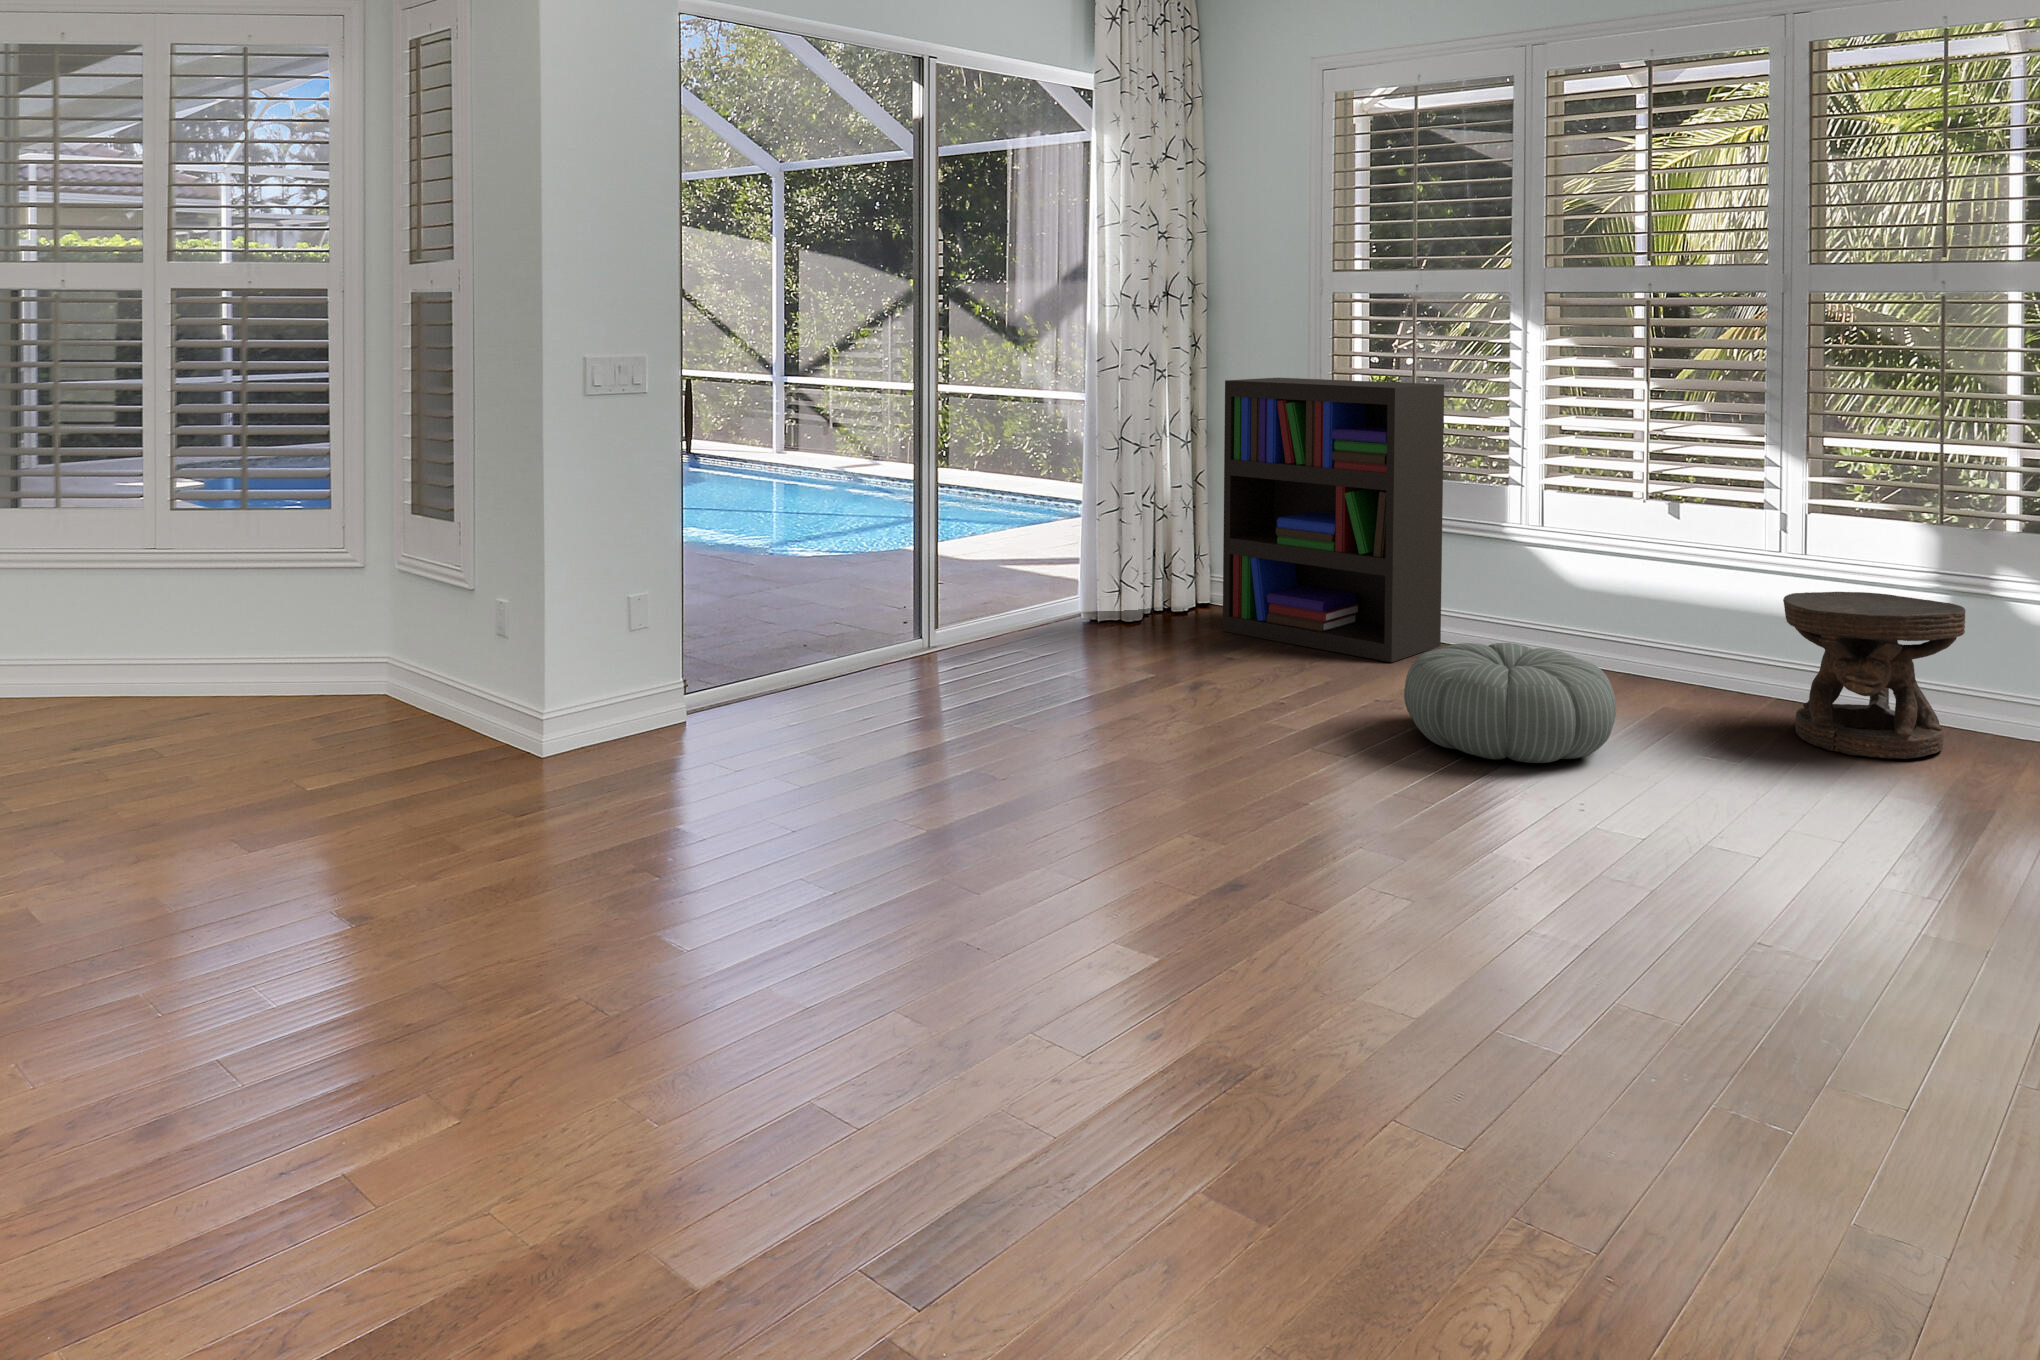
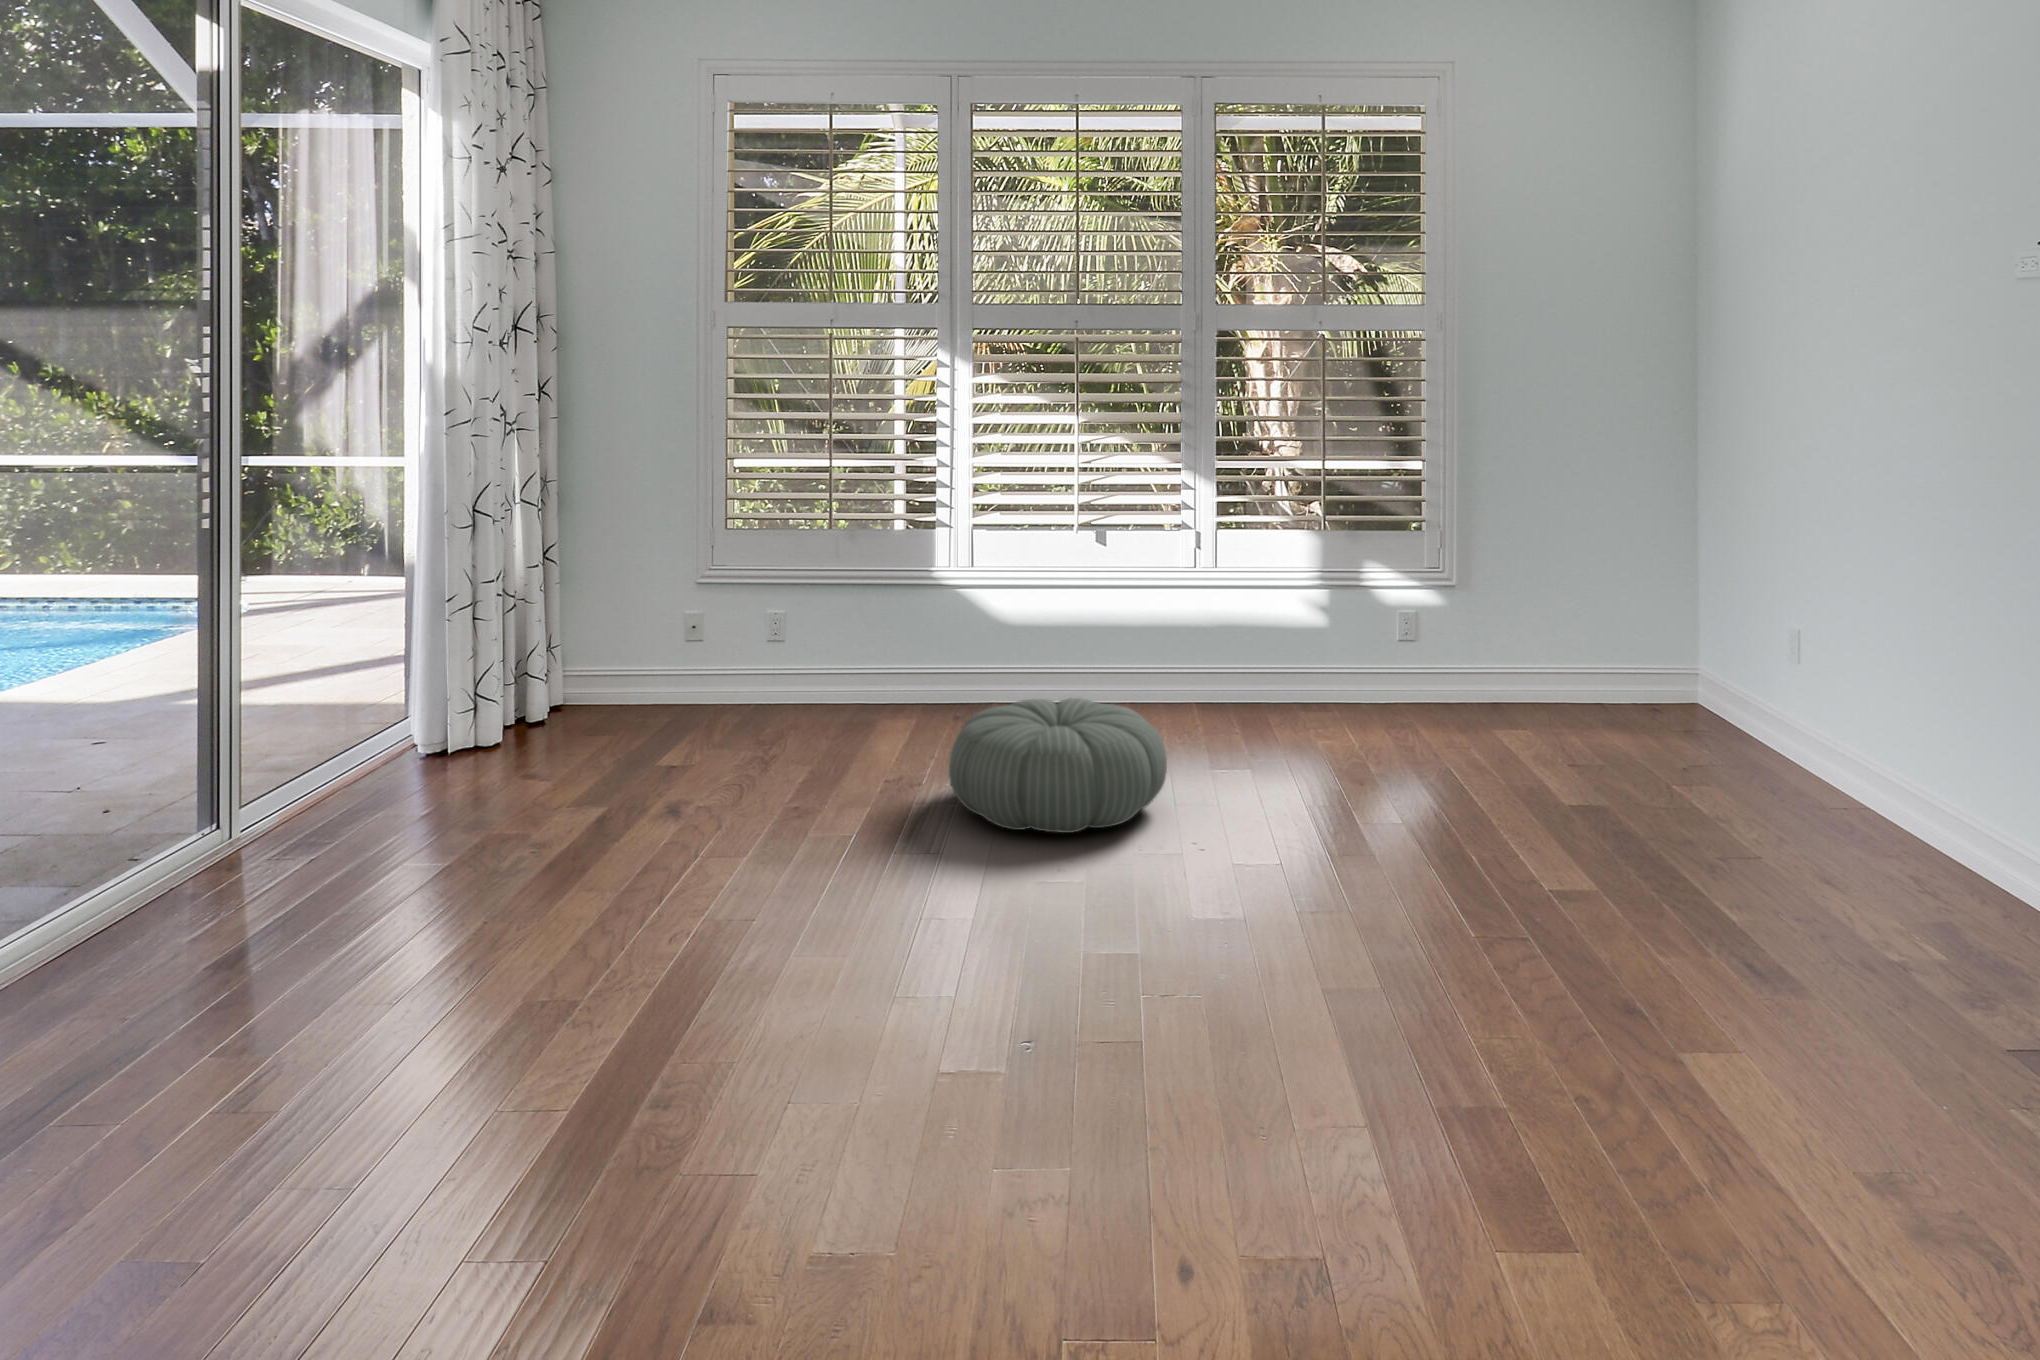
bookshelf: present [1223,378,1444,662] -> none [616,425,866,738]
side table: present [1783,592,1965,759] -> none [1229,596,1371,750]

